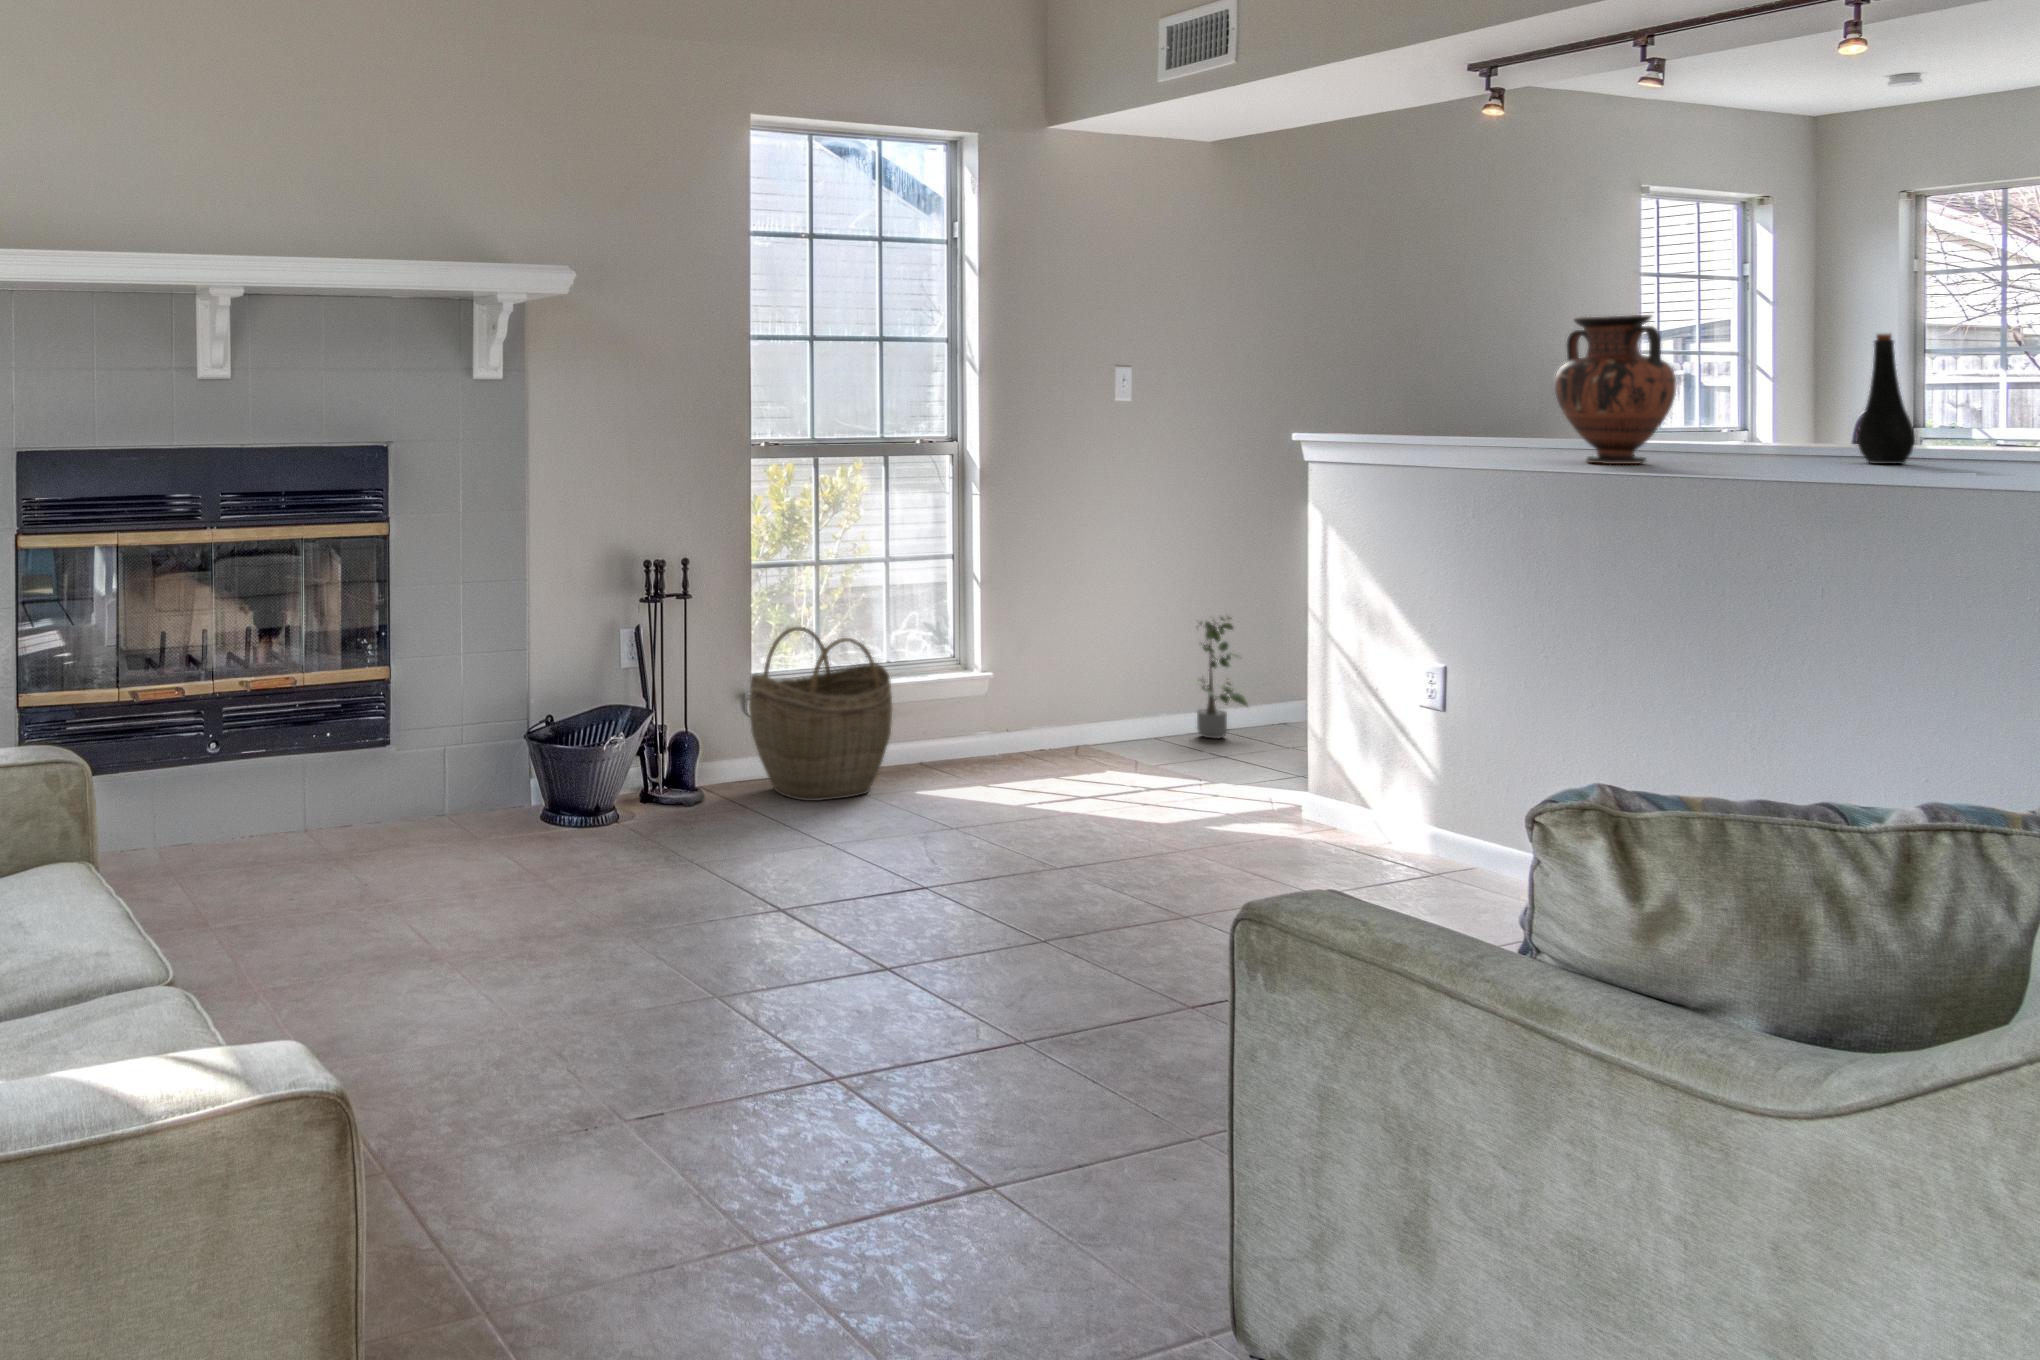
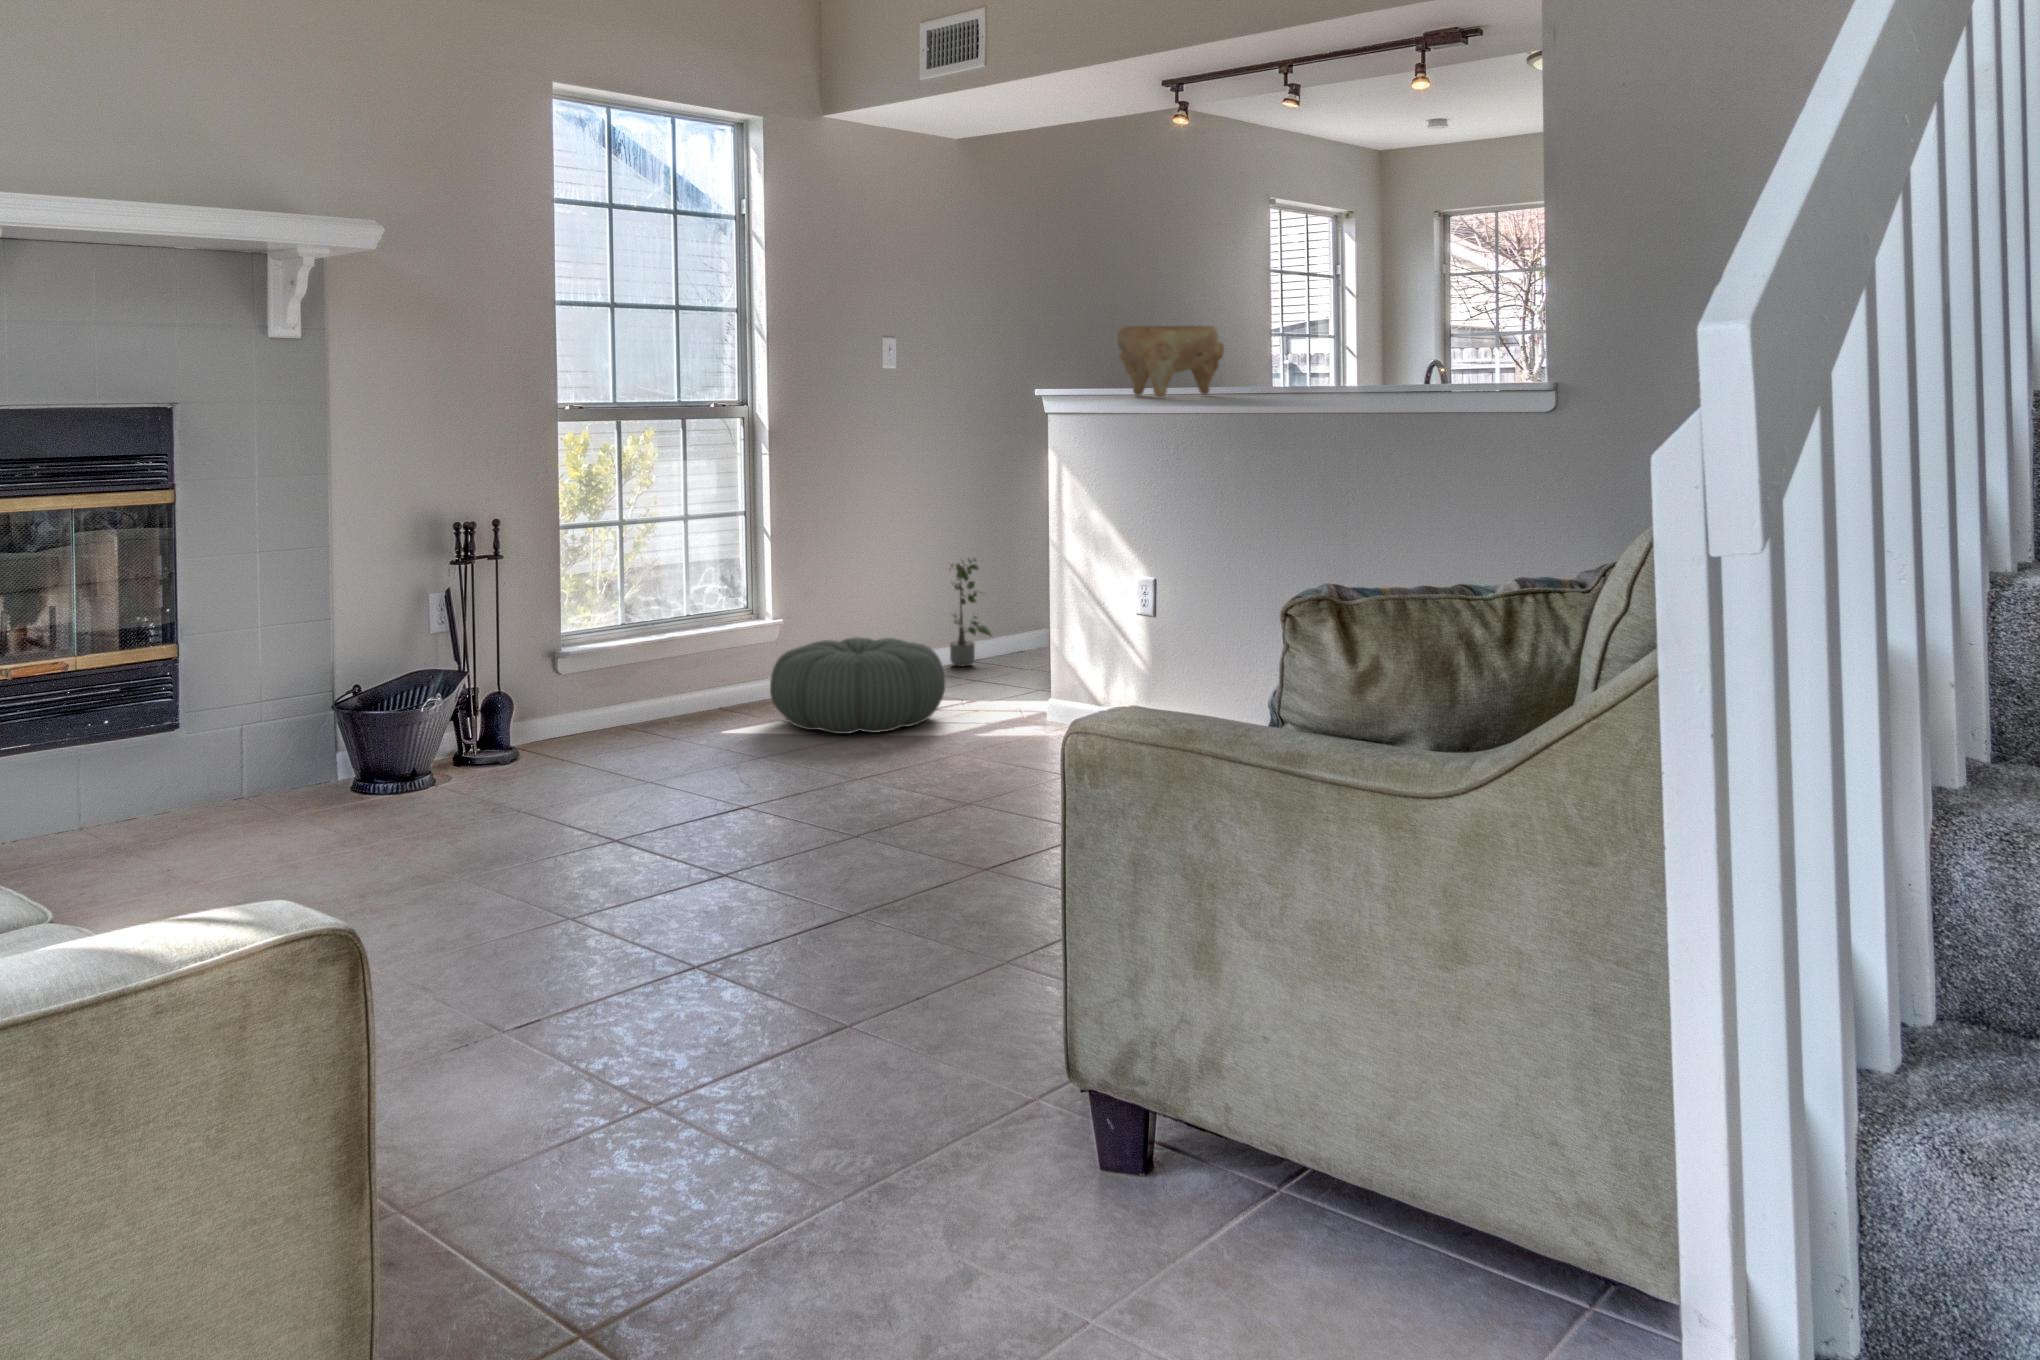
vase: present [1555,315,1677,464] -> none [1238,280,1322,399]
bottle: present [1857,334,1915,464] -> none [1439,296,1475,395]
decorative bowl: none [1395,364,1542,452] -> present [1117,326,1224,397]
woven basket: present [749,627,892,801] -> none [557,584,694,748]
pouf: none [976,702,1179,813] -> present [770,637,945,734]

